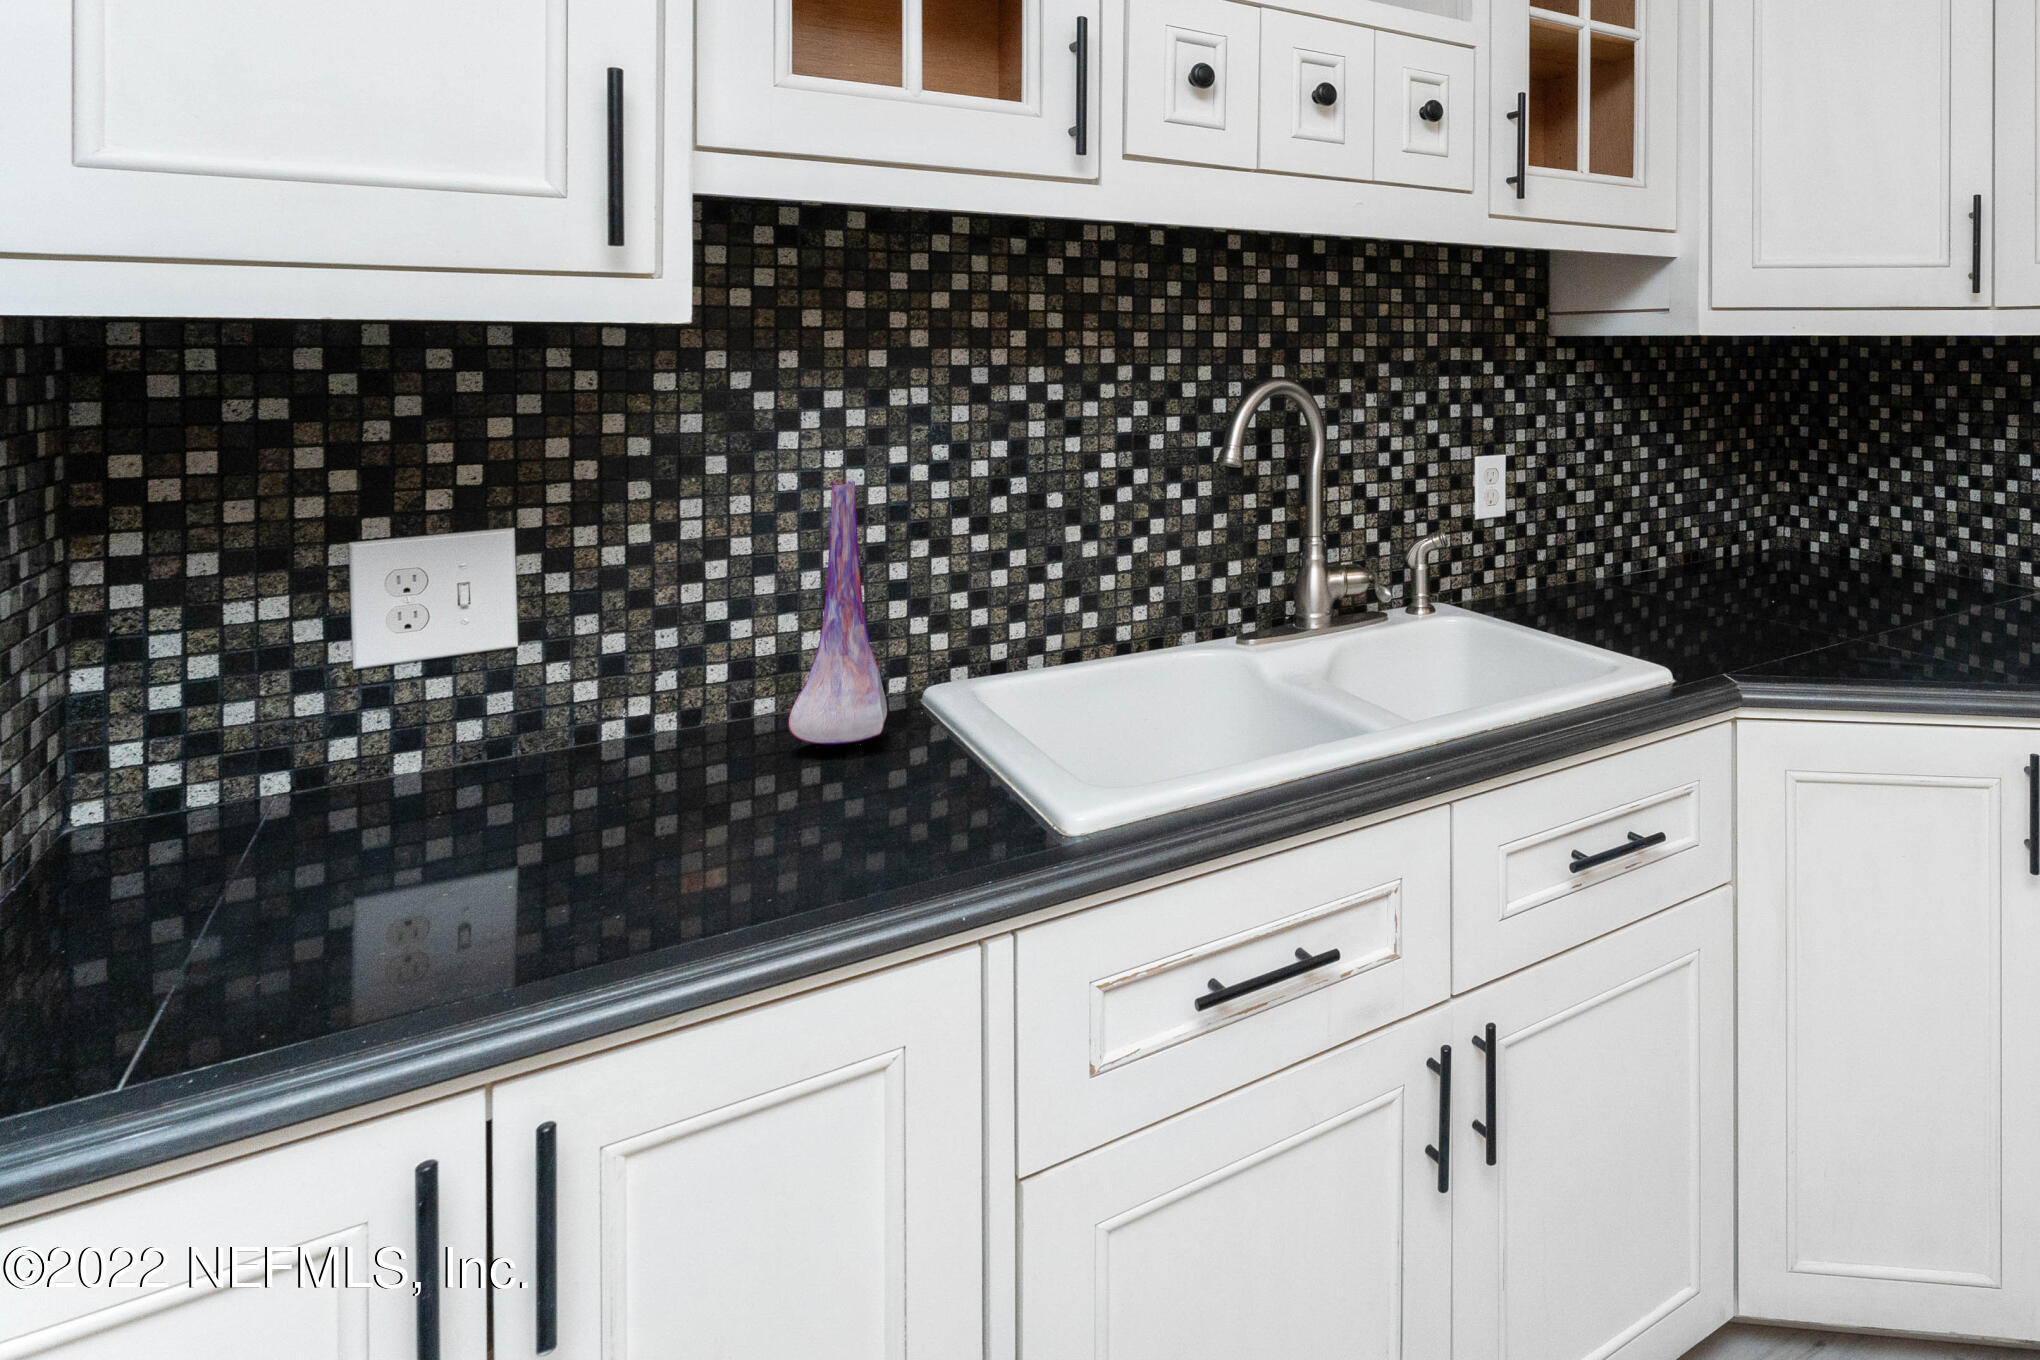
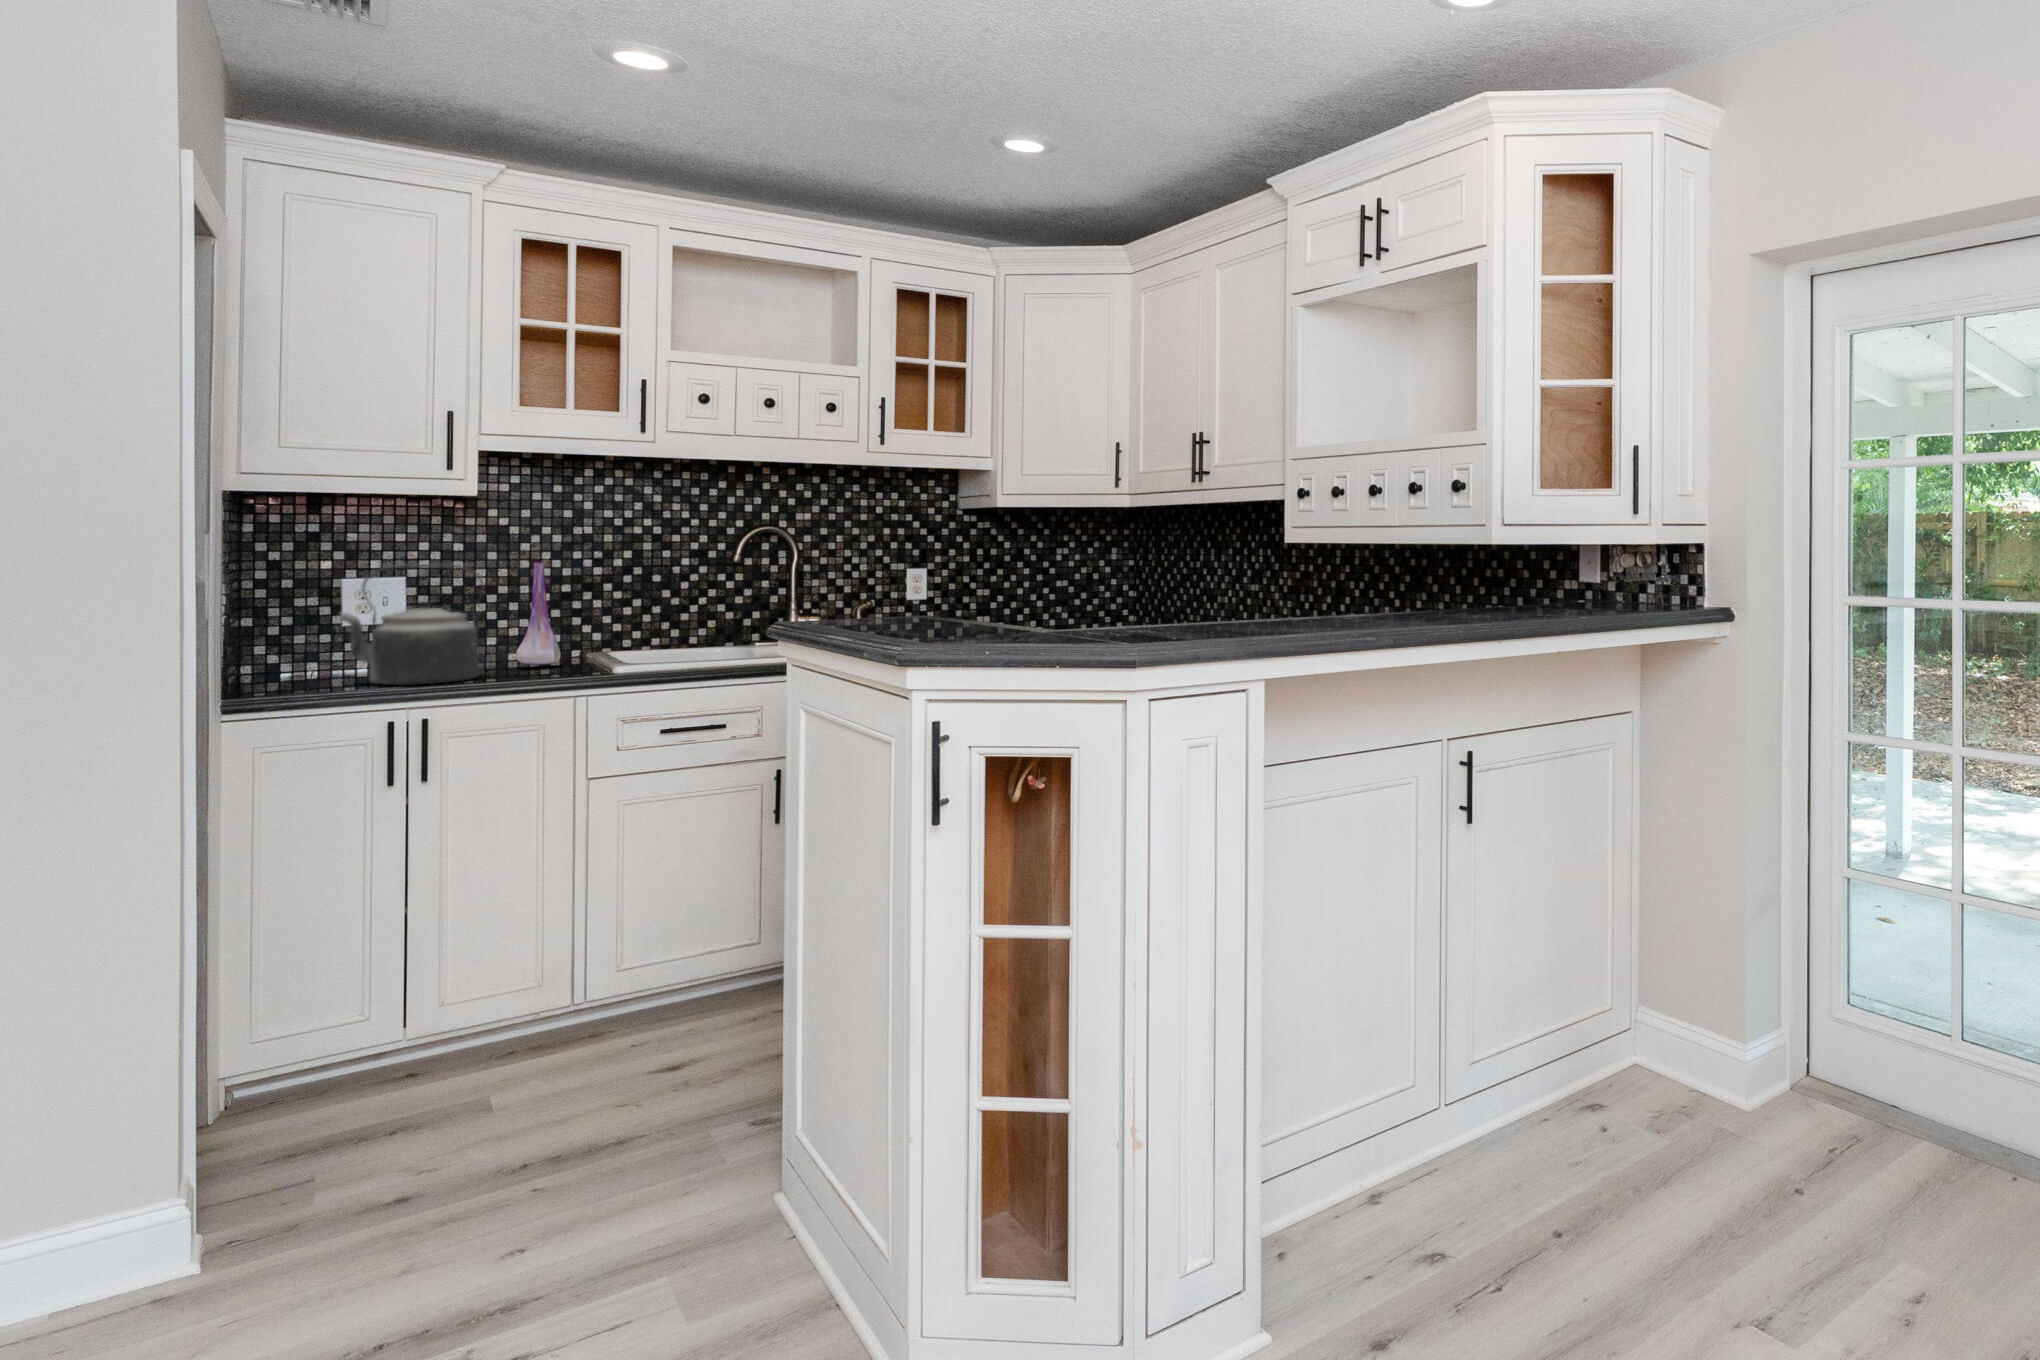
kettle: none [350,508,742,885] -> present [340,564,483,685]

